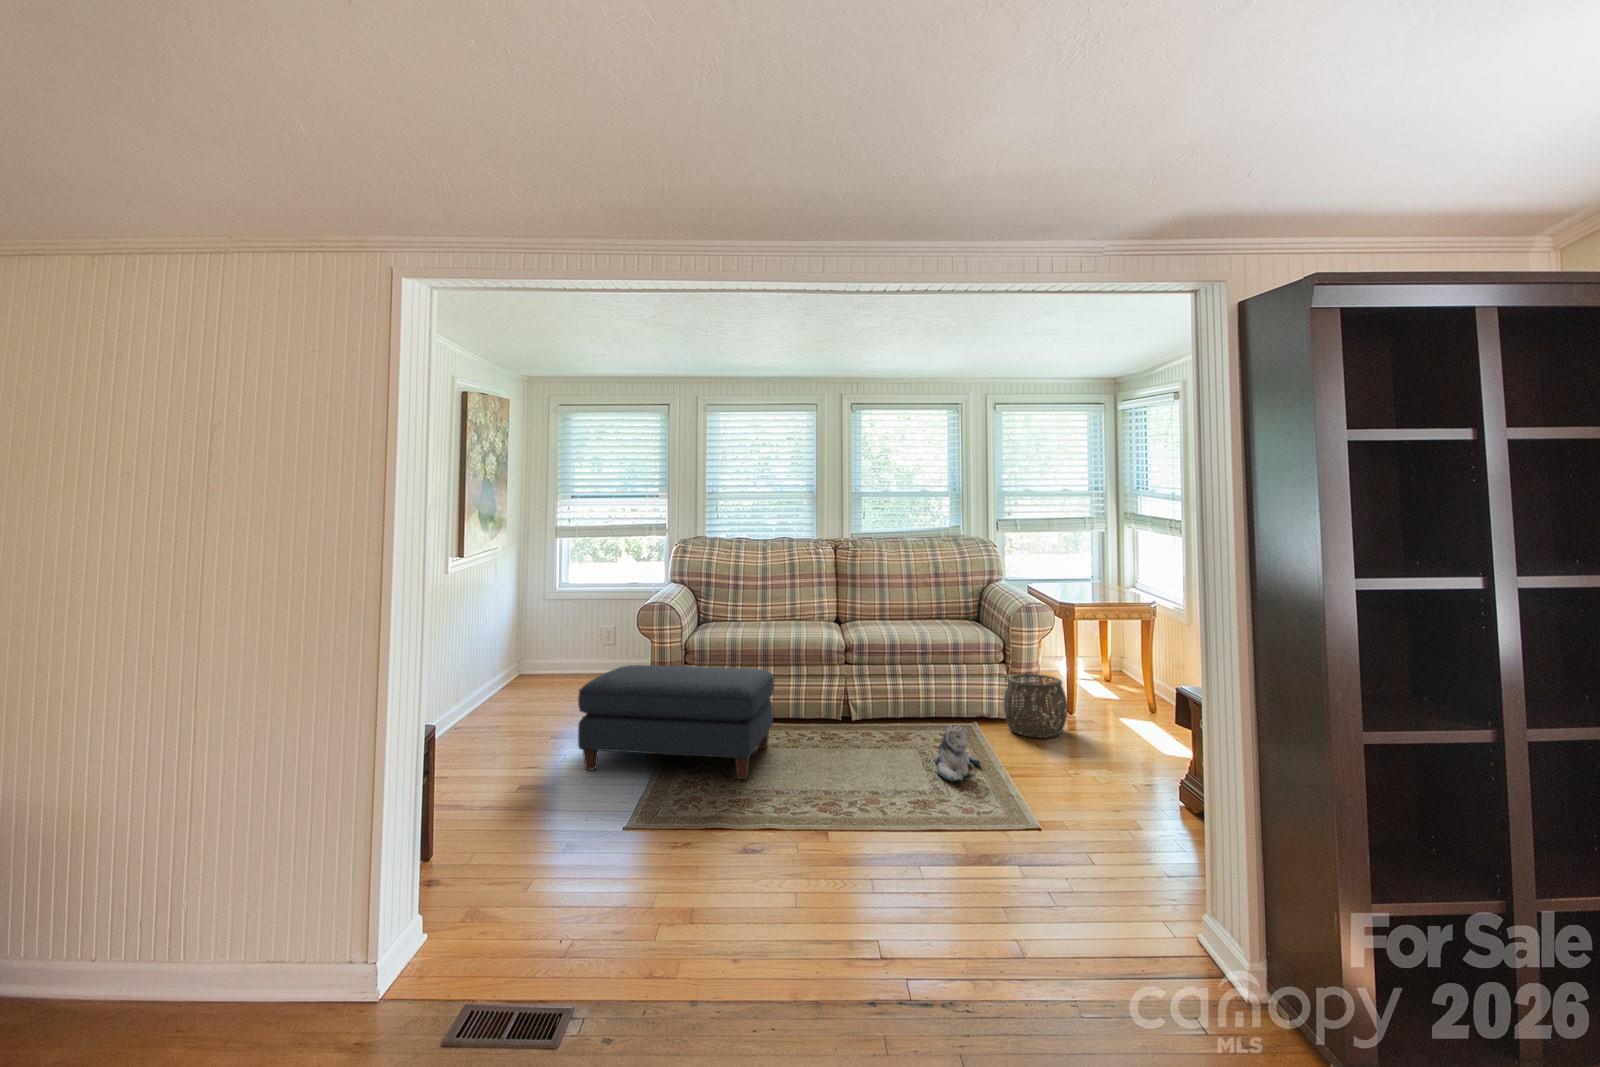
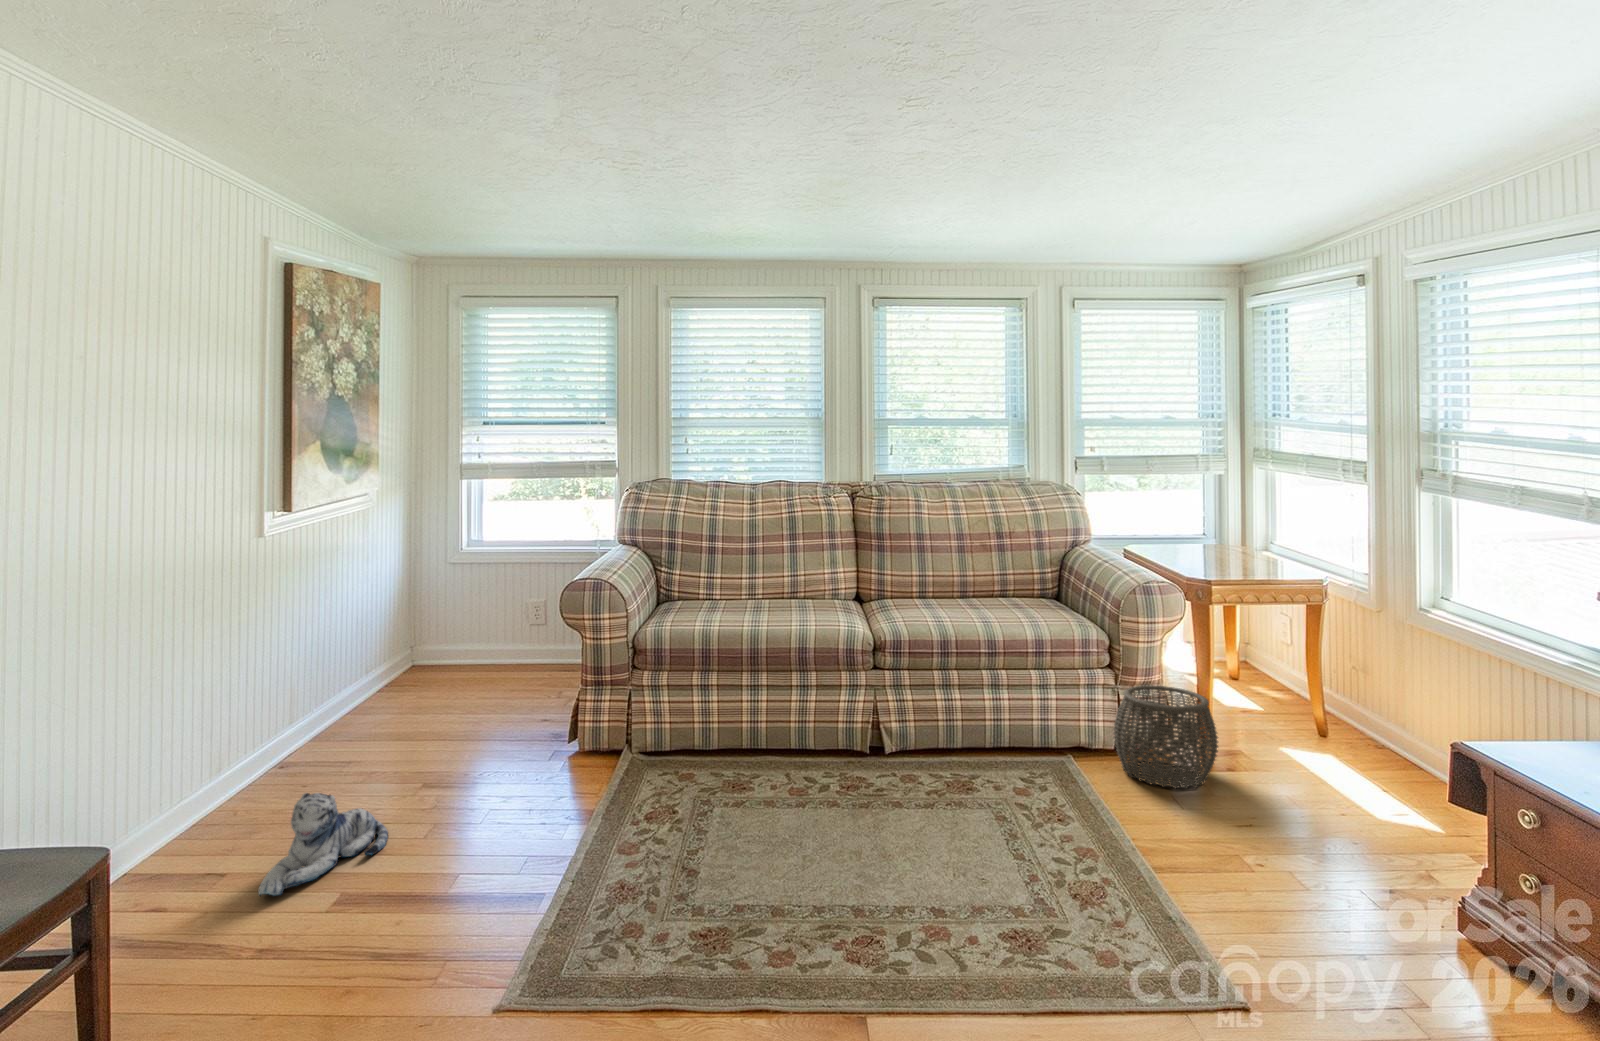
ottoman: present [578,665,774,779] -> none [443,679,767,882]
plush toy: present [935,725,980,781] -> present [258,793,388,896]

